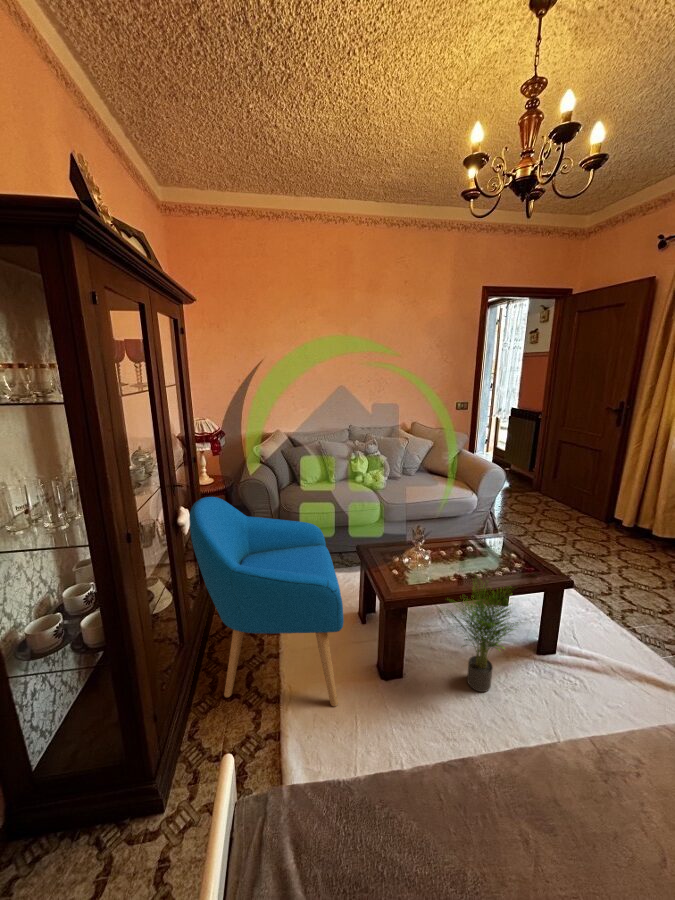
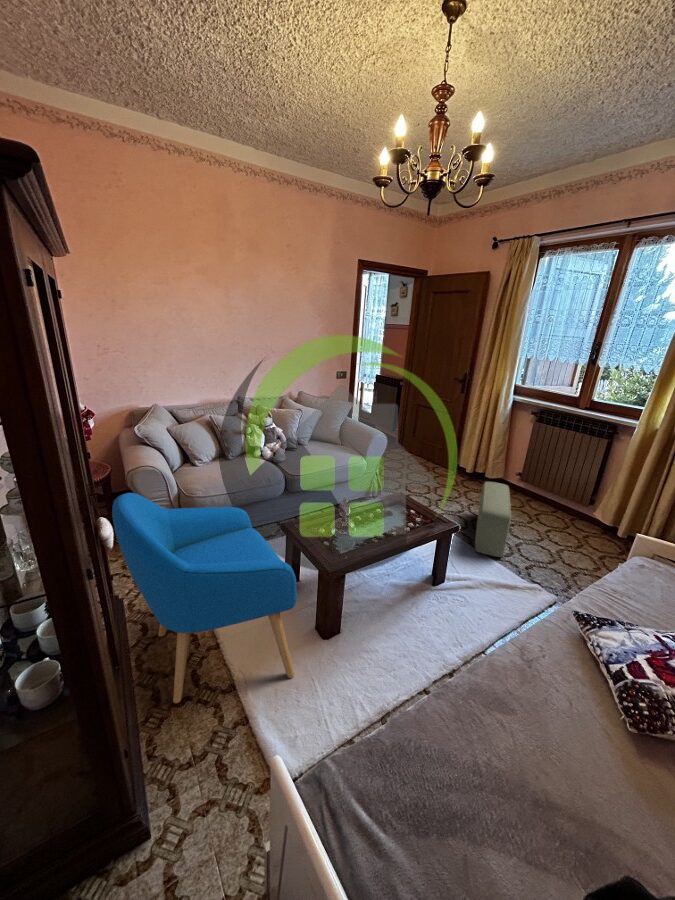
pouf: none [603,534,665,634] -> present [475,482,511,557]
potted plant: present [451,583,518,692] -> none [369,533,445,630]

